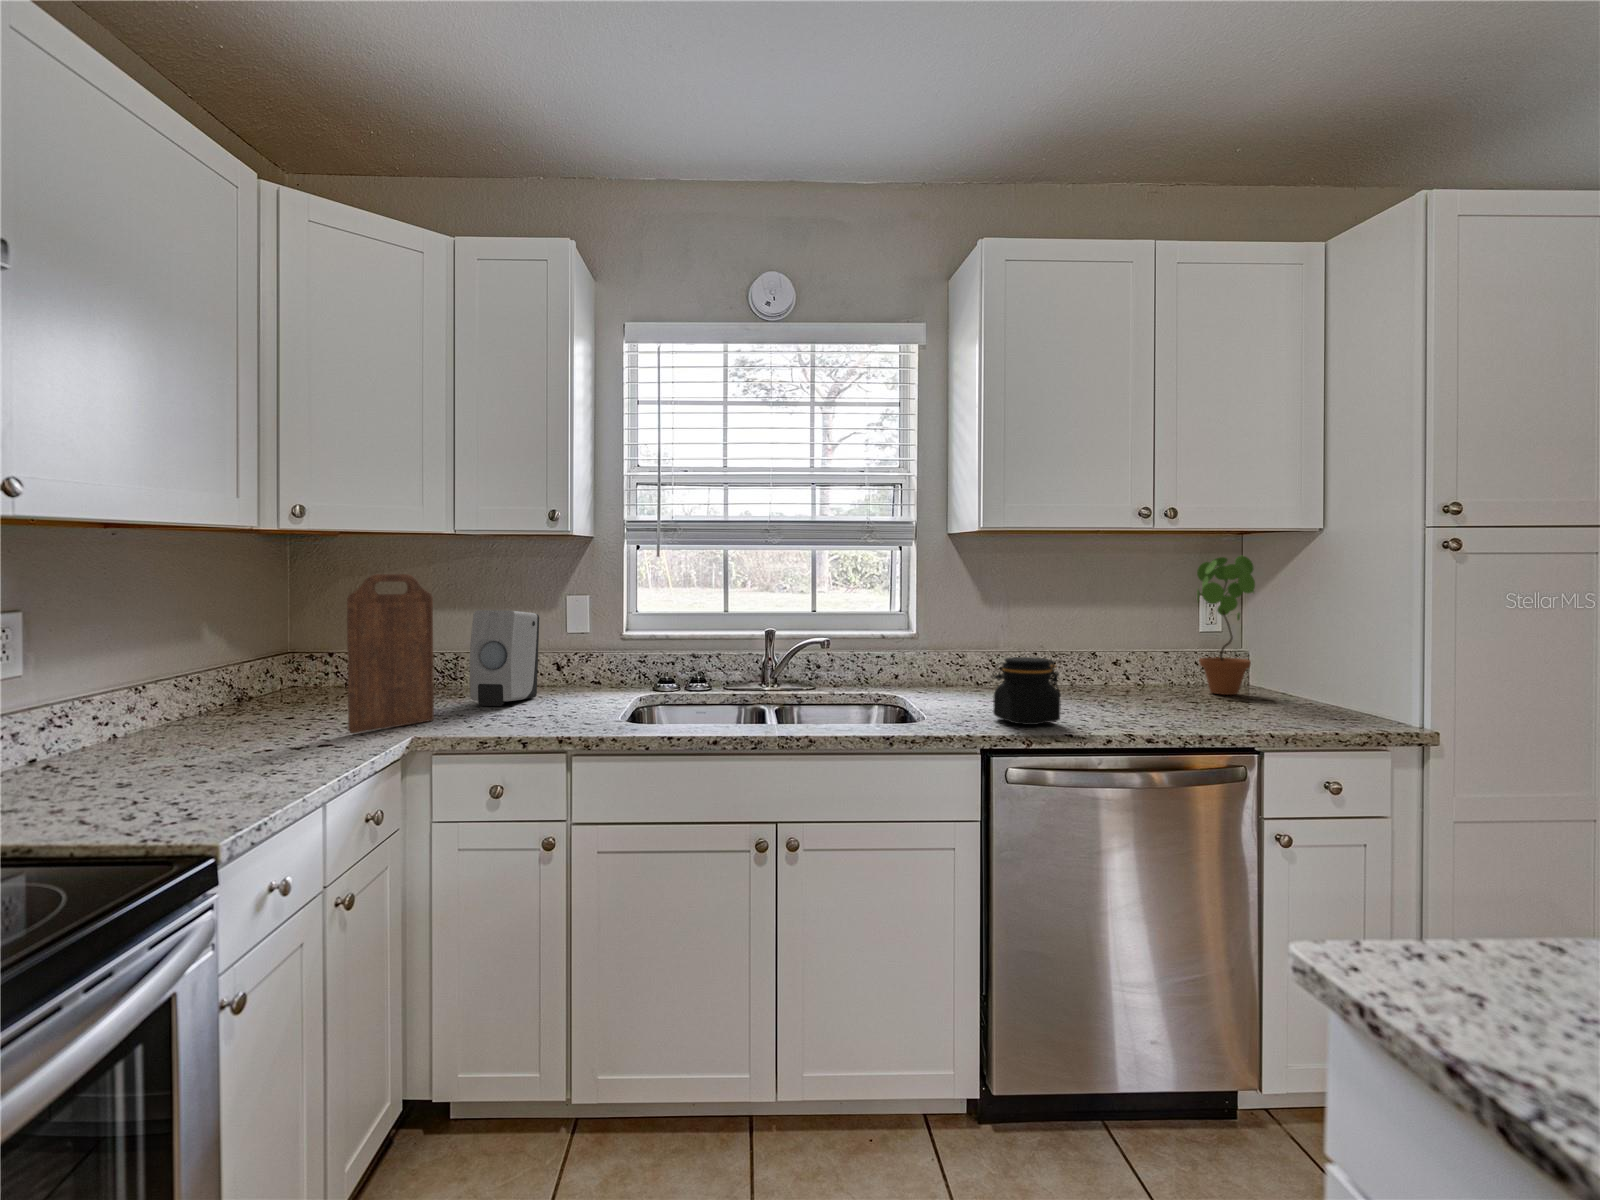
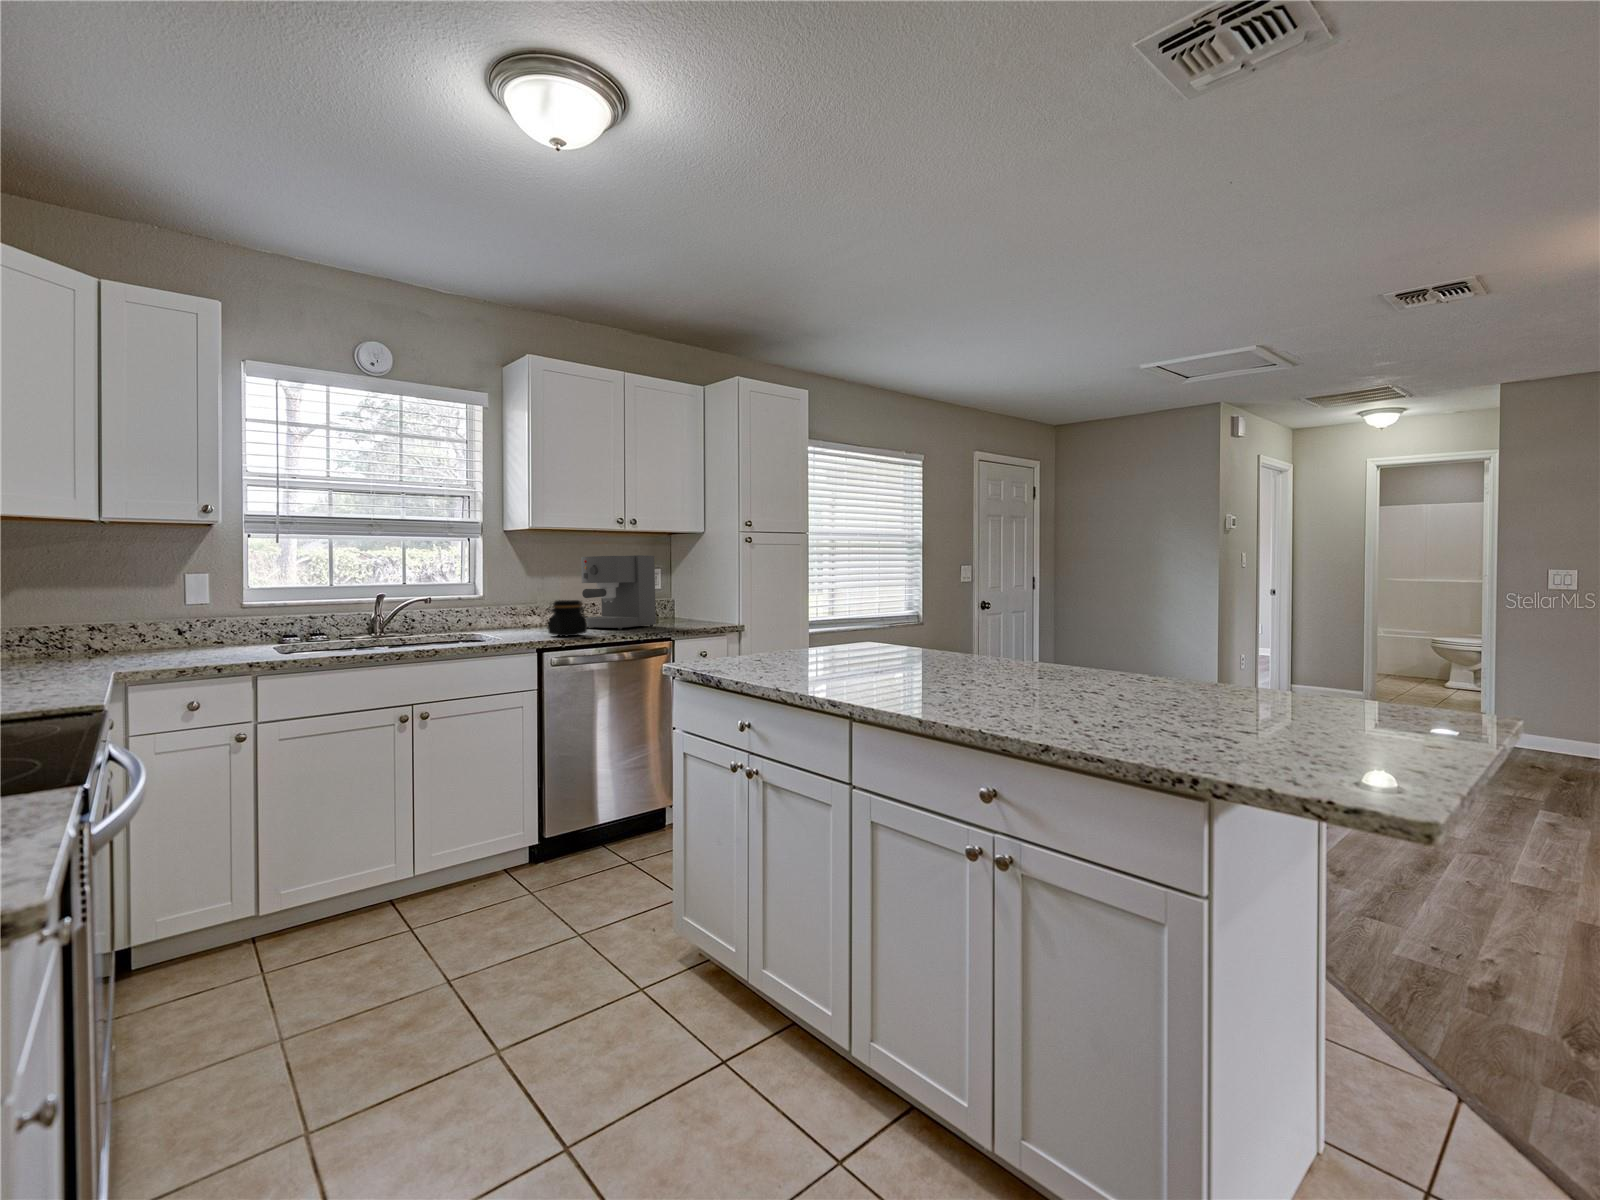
potted plant: present [1197,556,1255,695] -> none [649,547,678,621]
cutting board: present [347,574,434,733] -> none [30,549,104,676]
coffee maker: none [1060,576,1204,713] -> present [581,555,656,629]
soap dispenser: present [469,610,539,706] -> none [116,582,175,658]

